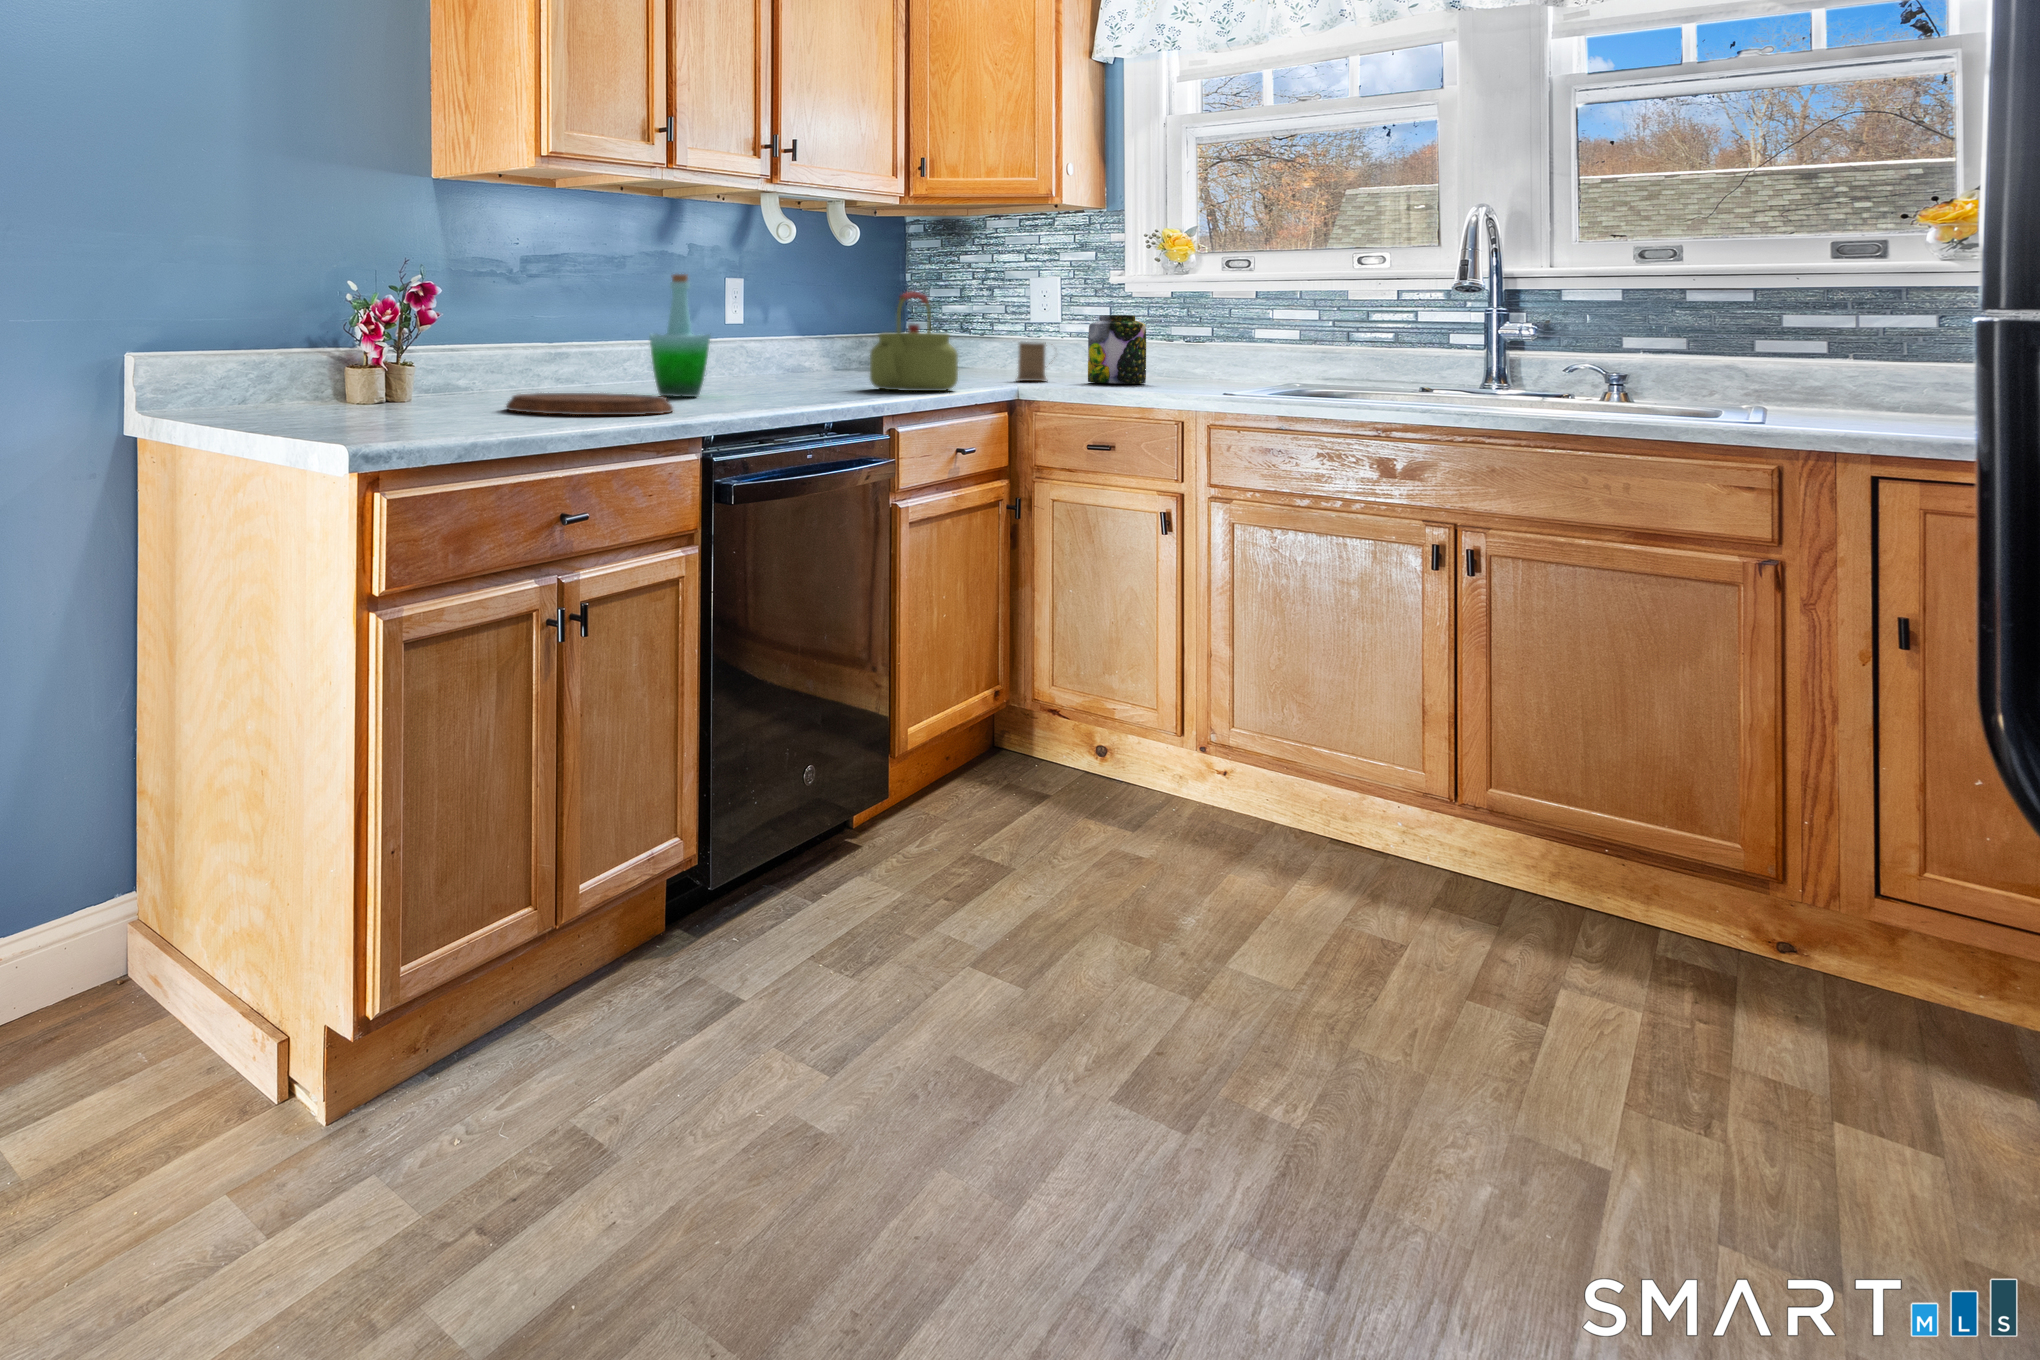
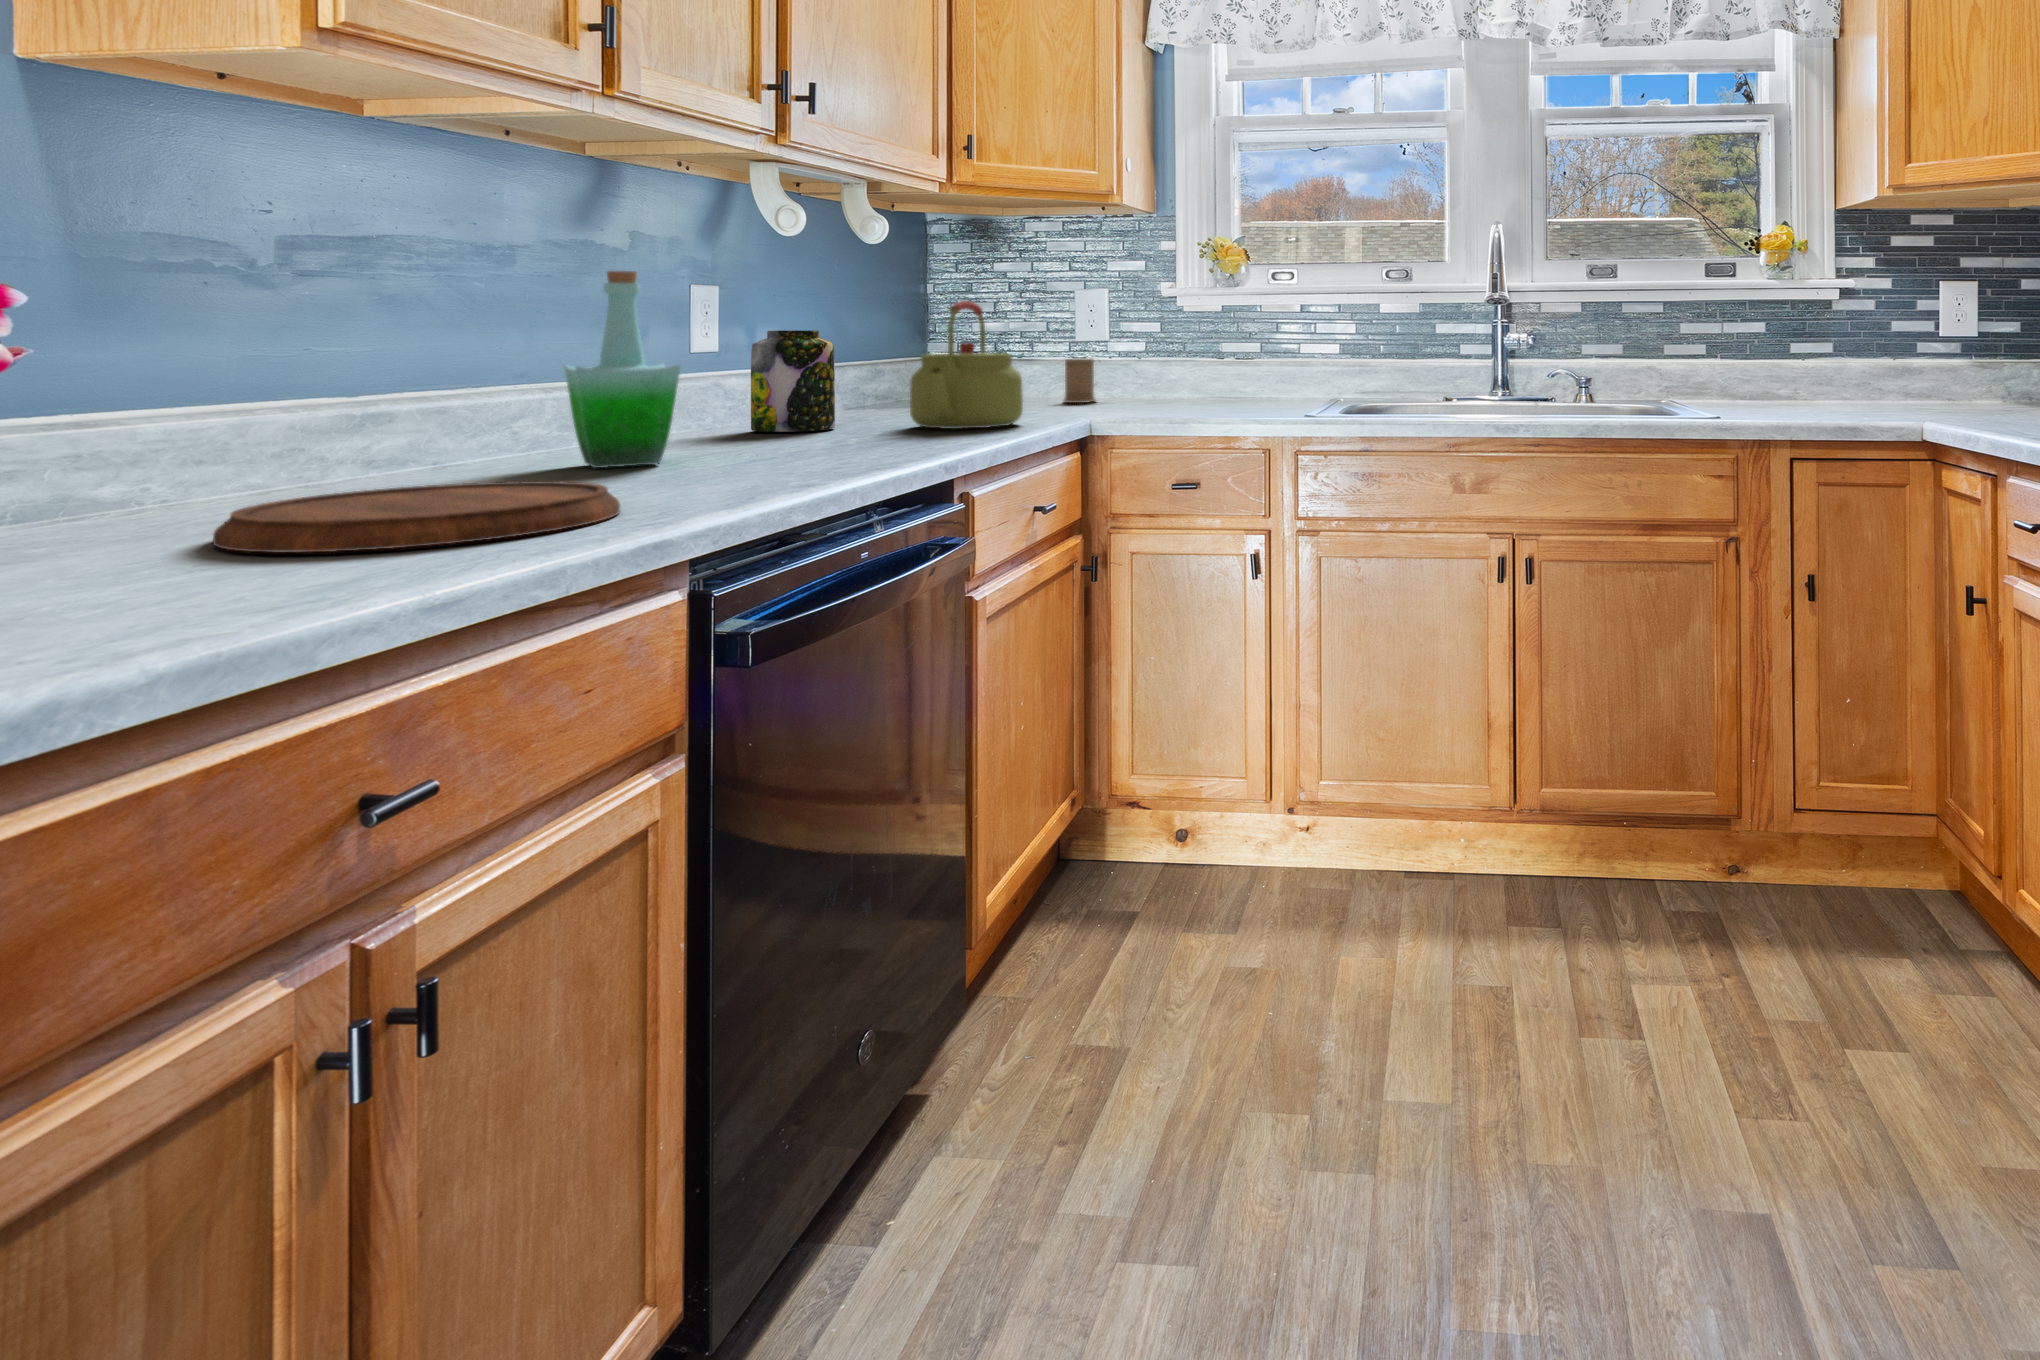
jar: present [1088,315,1146,384] -> present [751,330,835,432]

